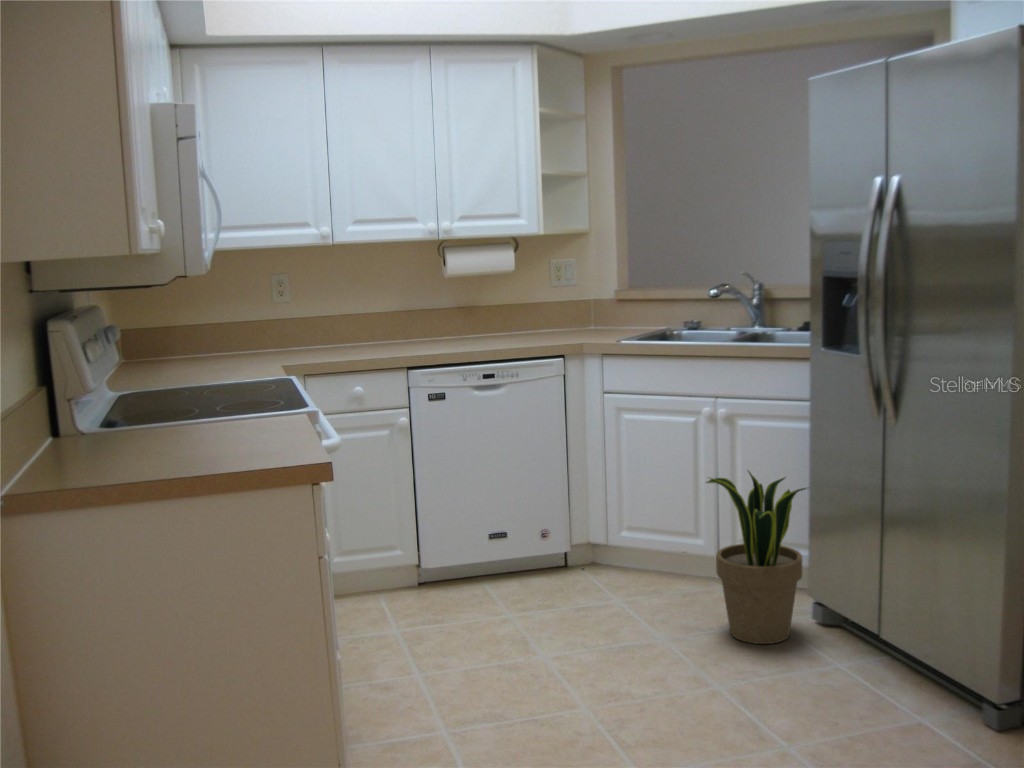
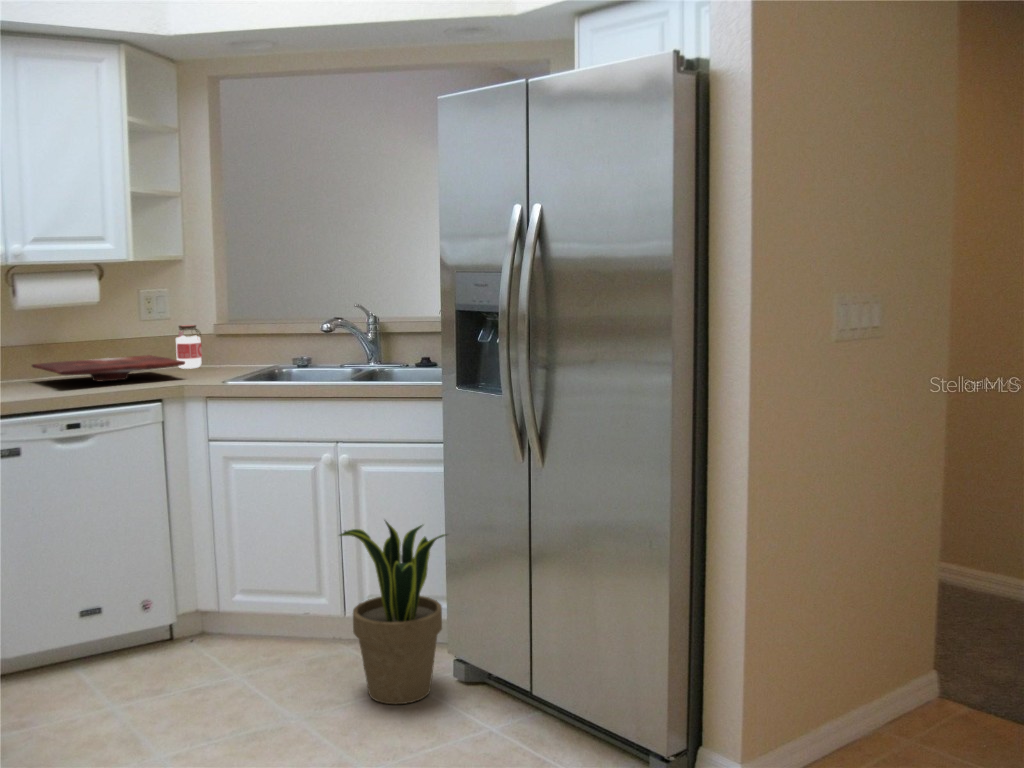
jar: none [580,291,603,331] -> present [176,325,202,369]
cutting board: none [462,318,585,339] -> present [32,355,185,381]

